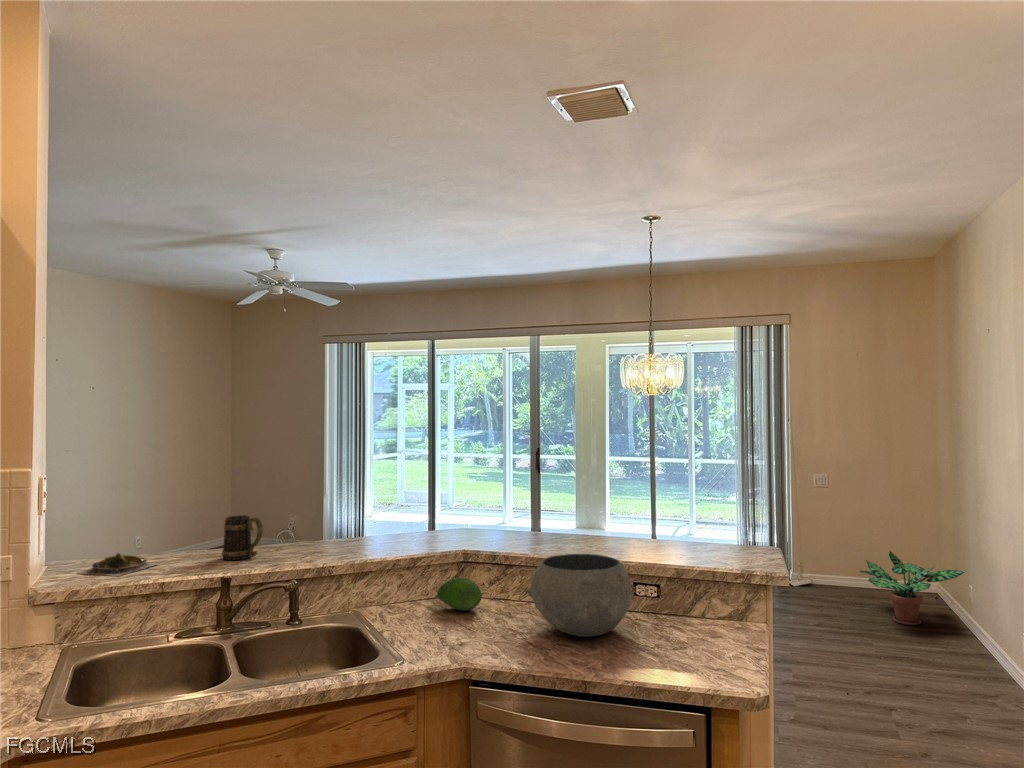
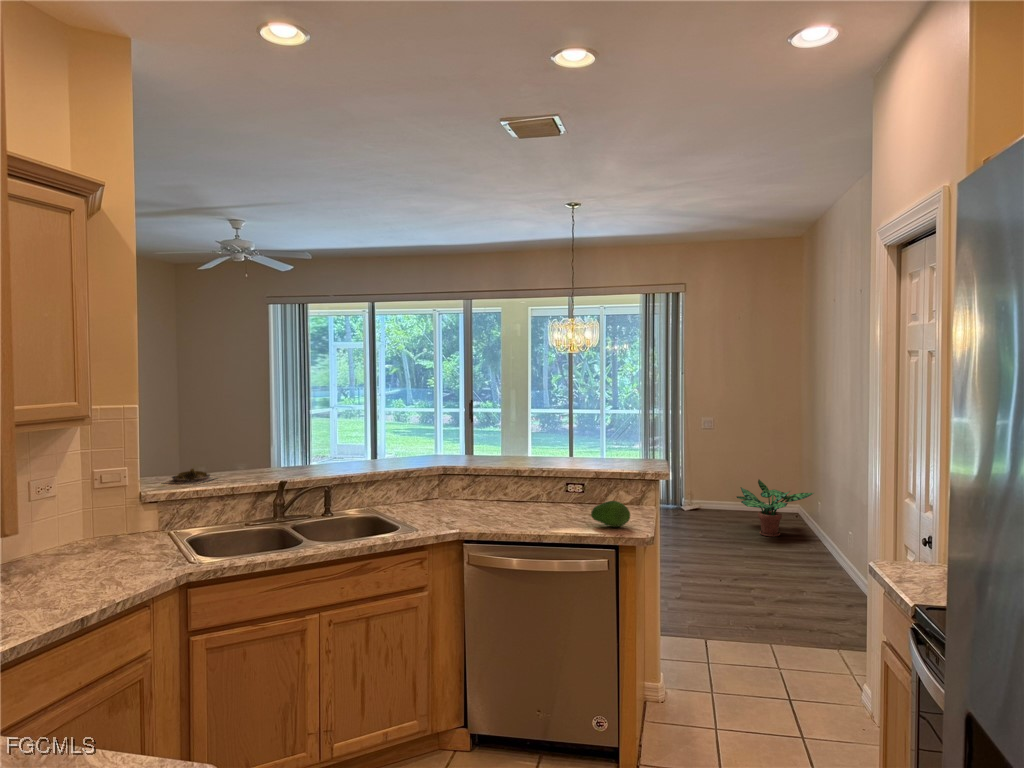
mug: present [222,515,263,560] -> none [263,442,295,475]
ceramic bowl: present [528,554,634,637] -> none [496,463,568,515]
fruit: present [437,578,482,610] -> present [591,501,630,527]

